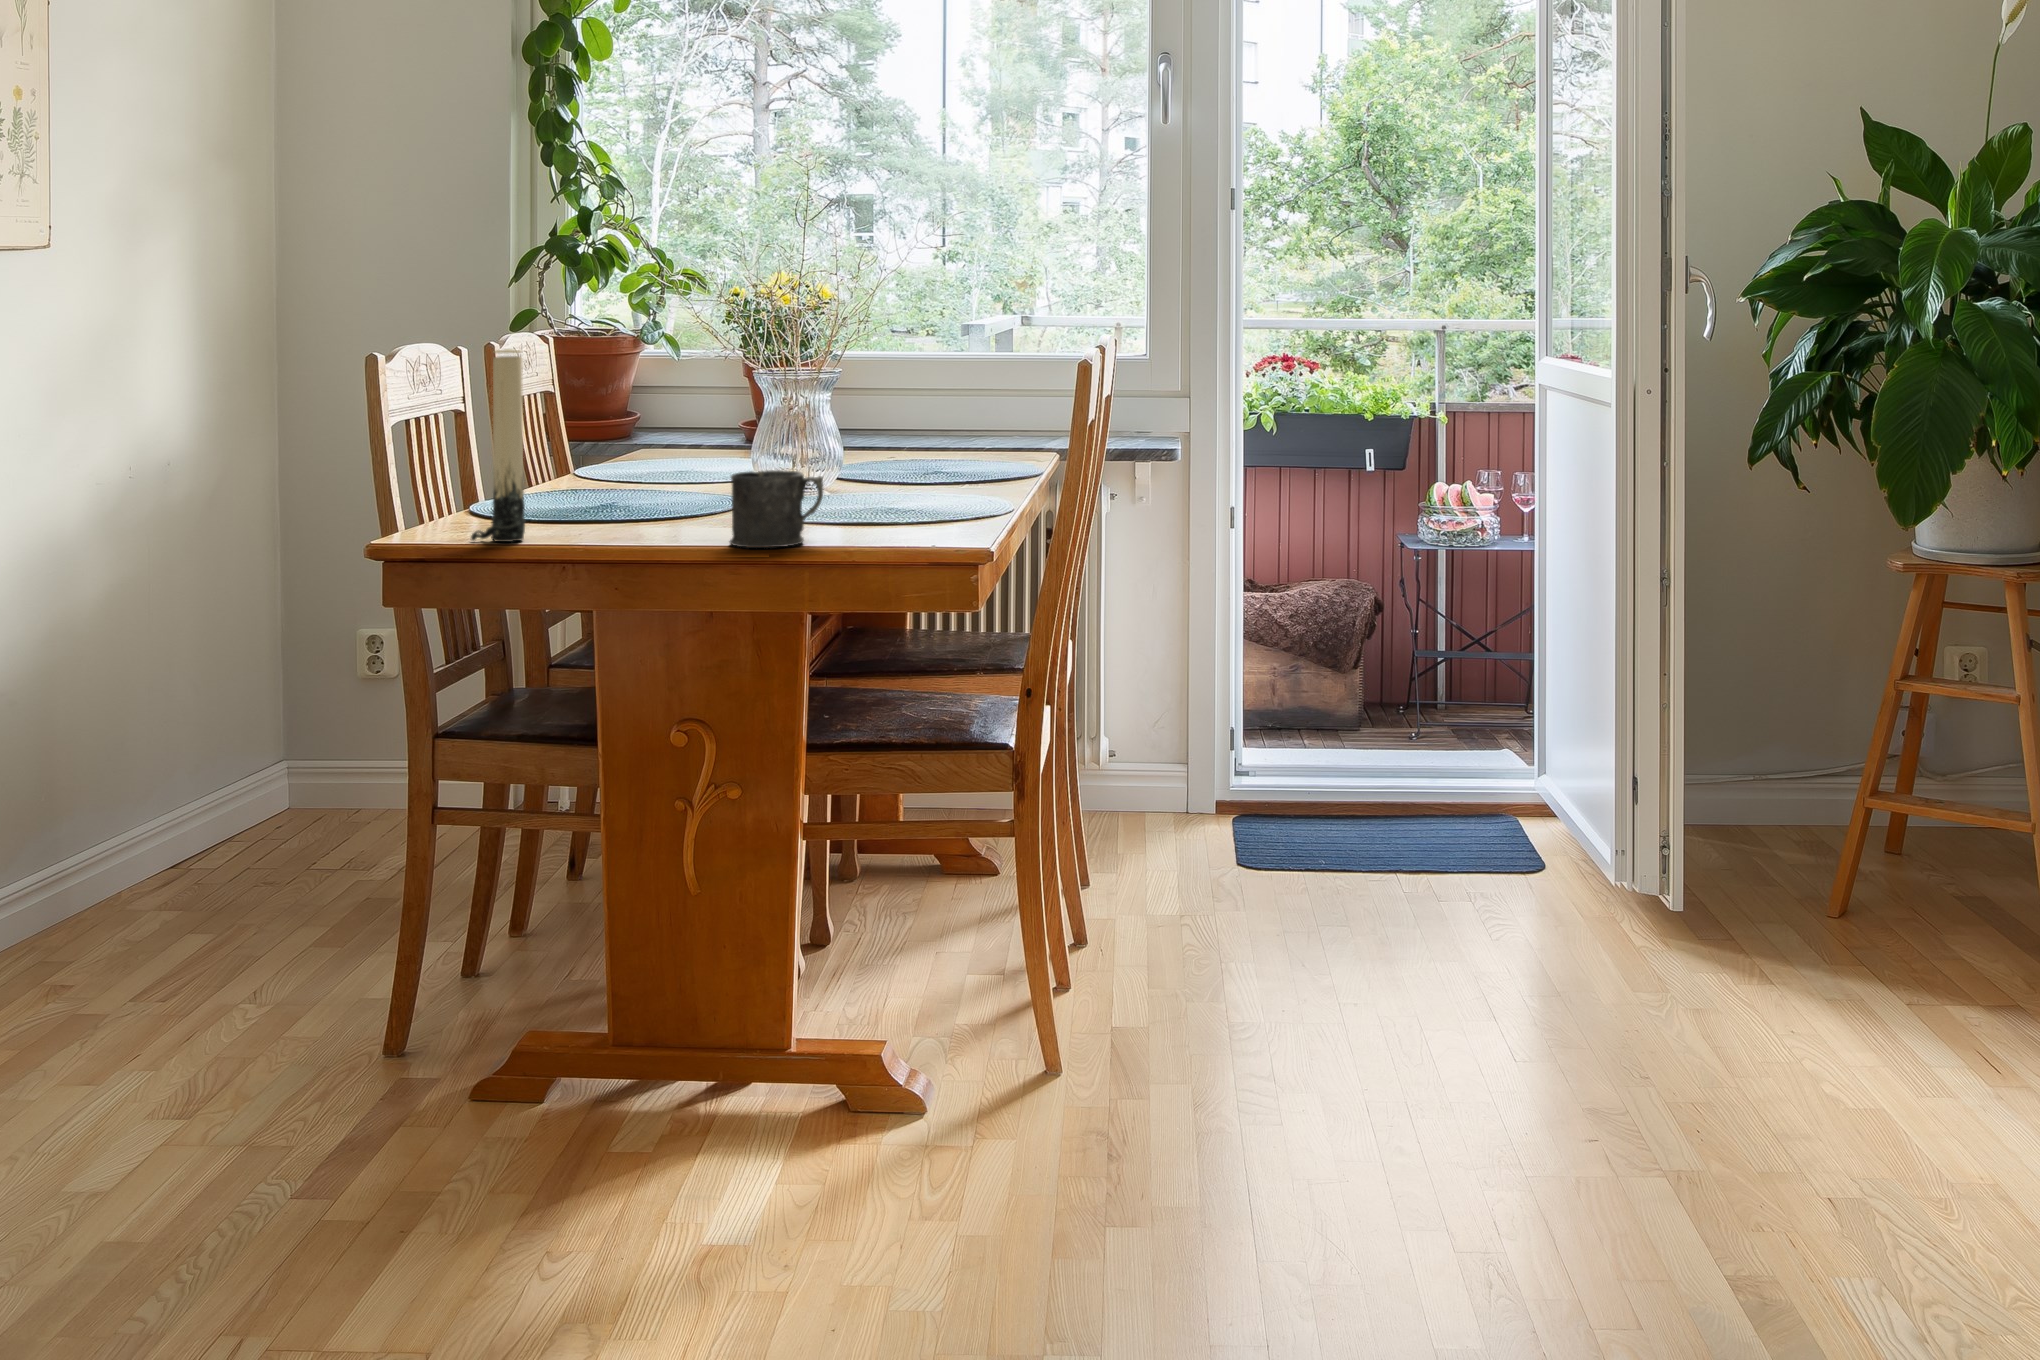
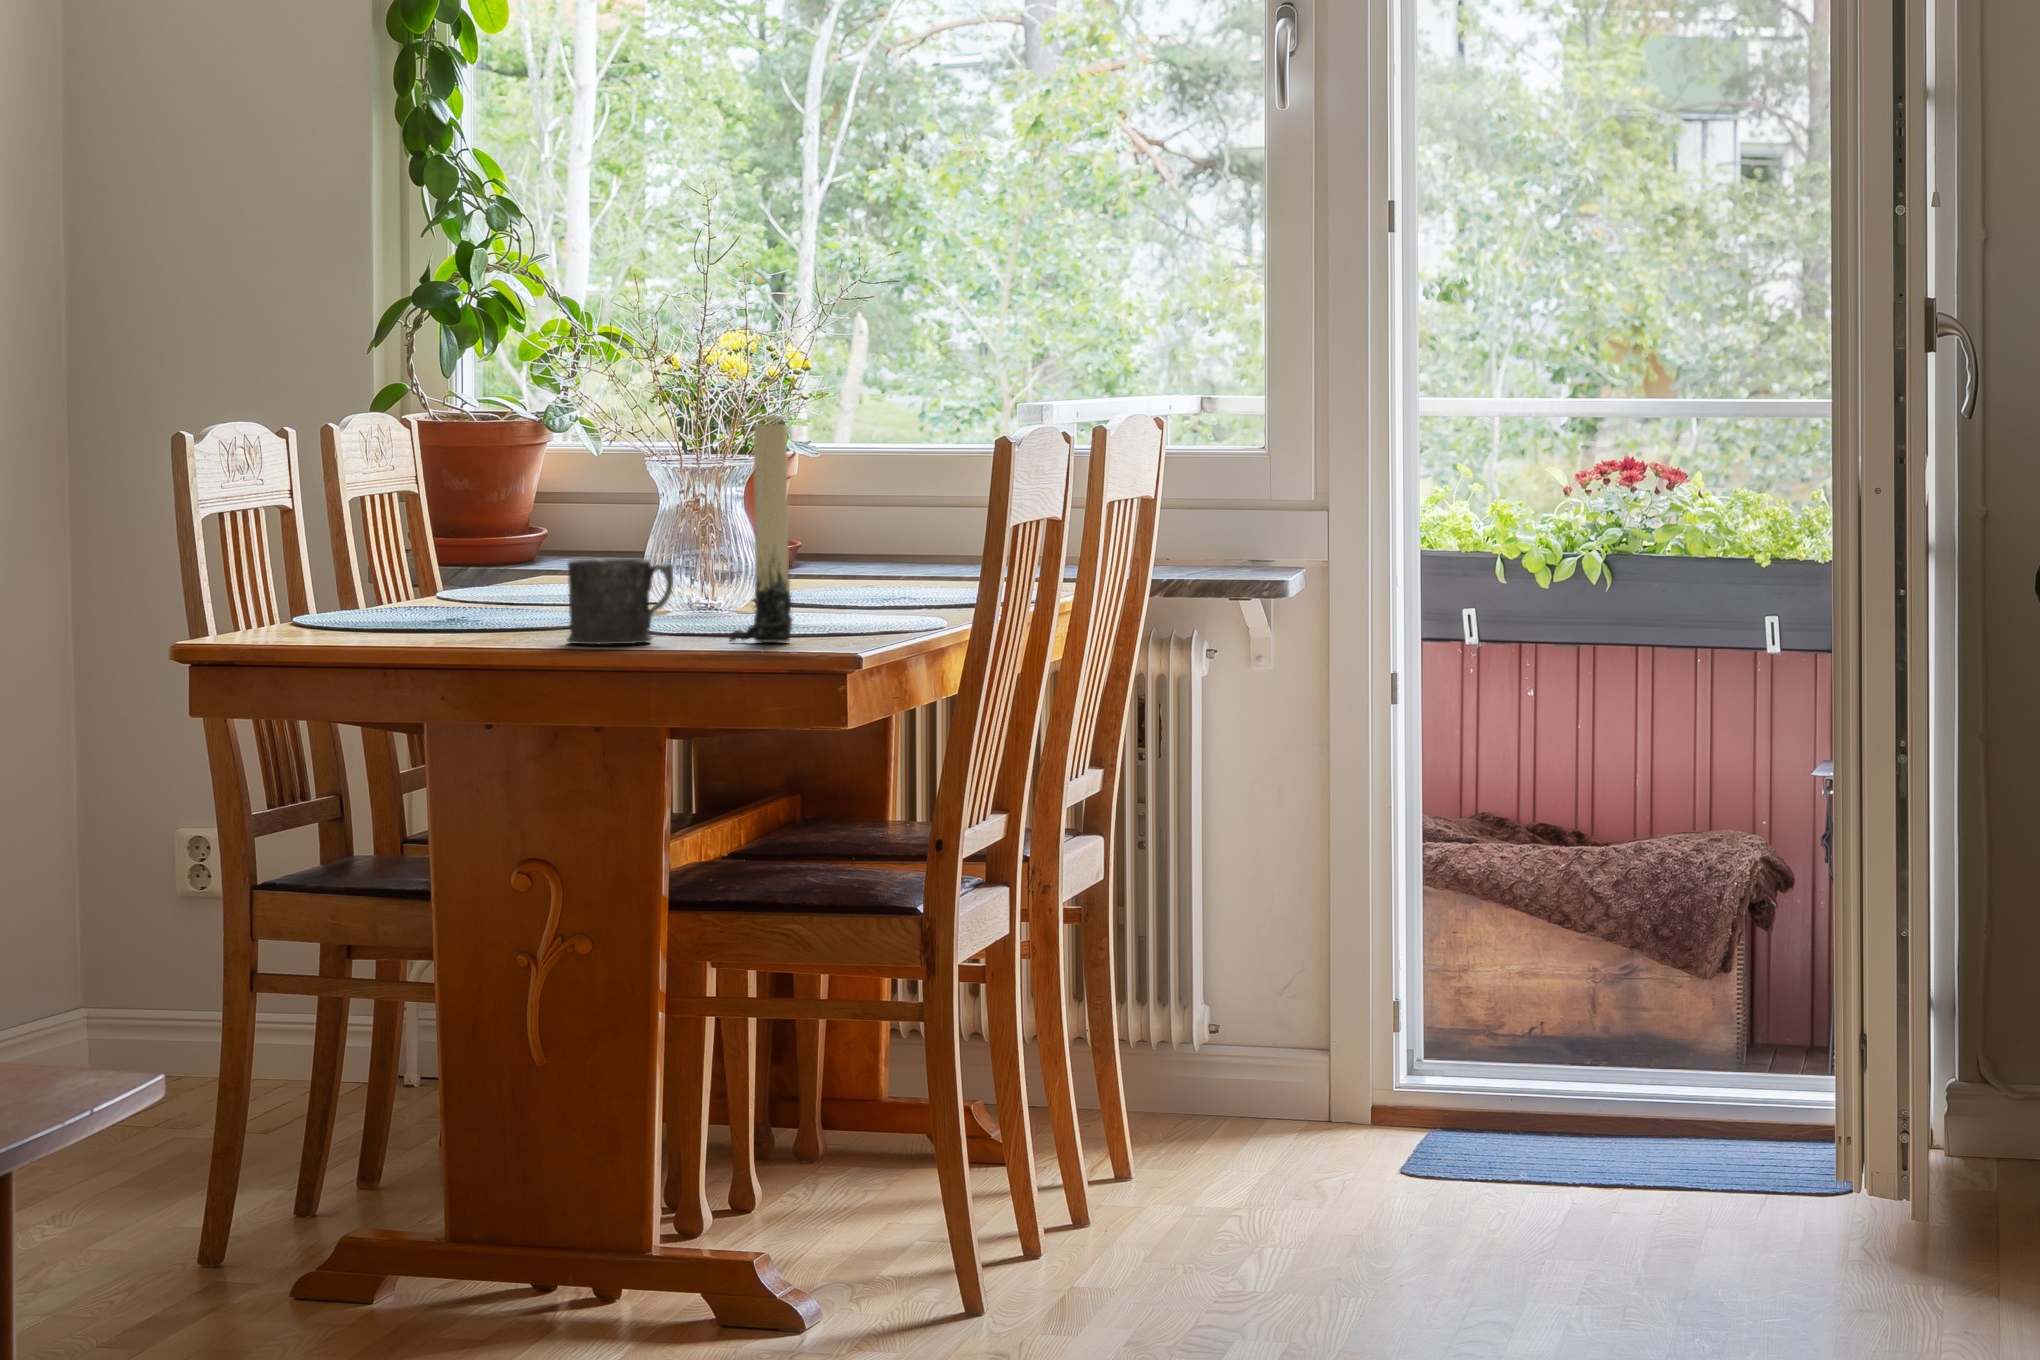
candle: present [471,349,526,542] -> present [730,415,792,642]

